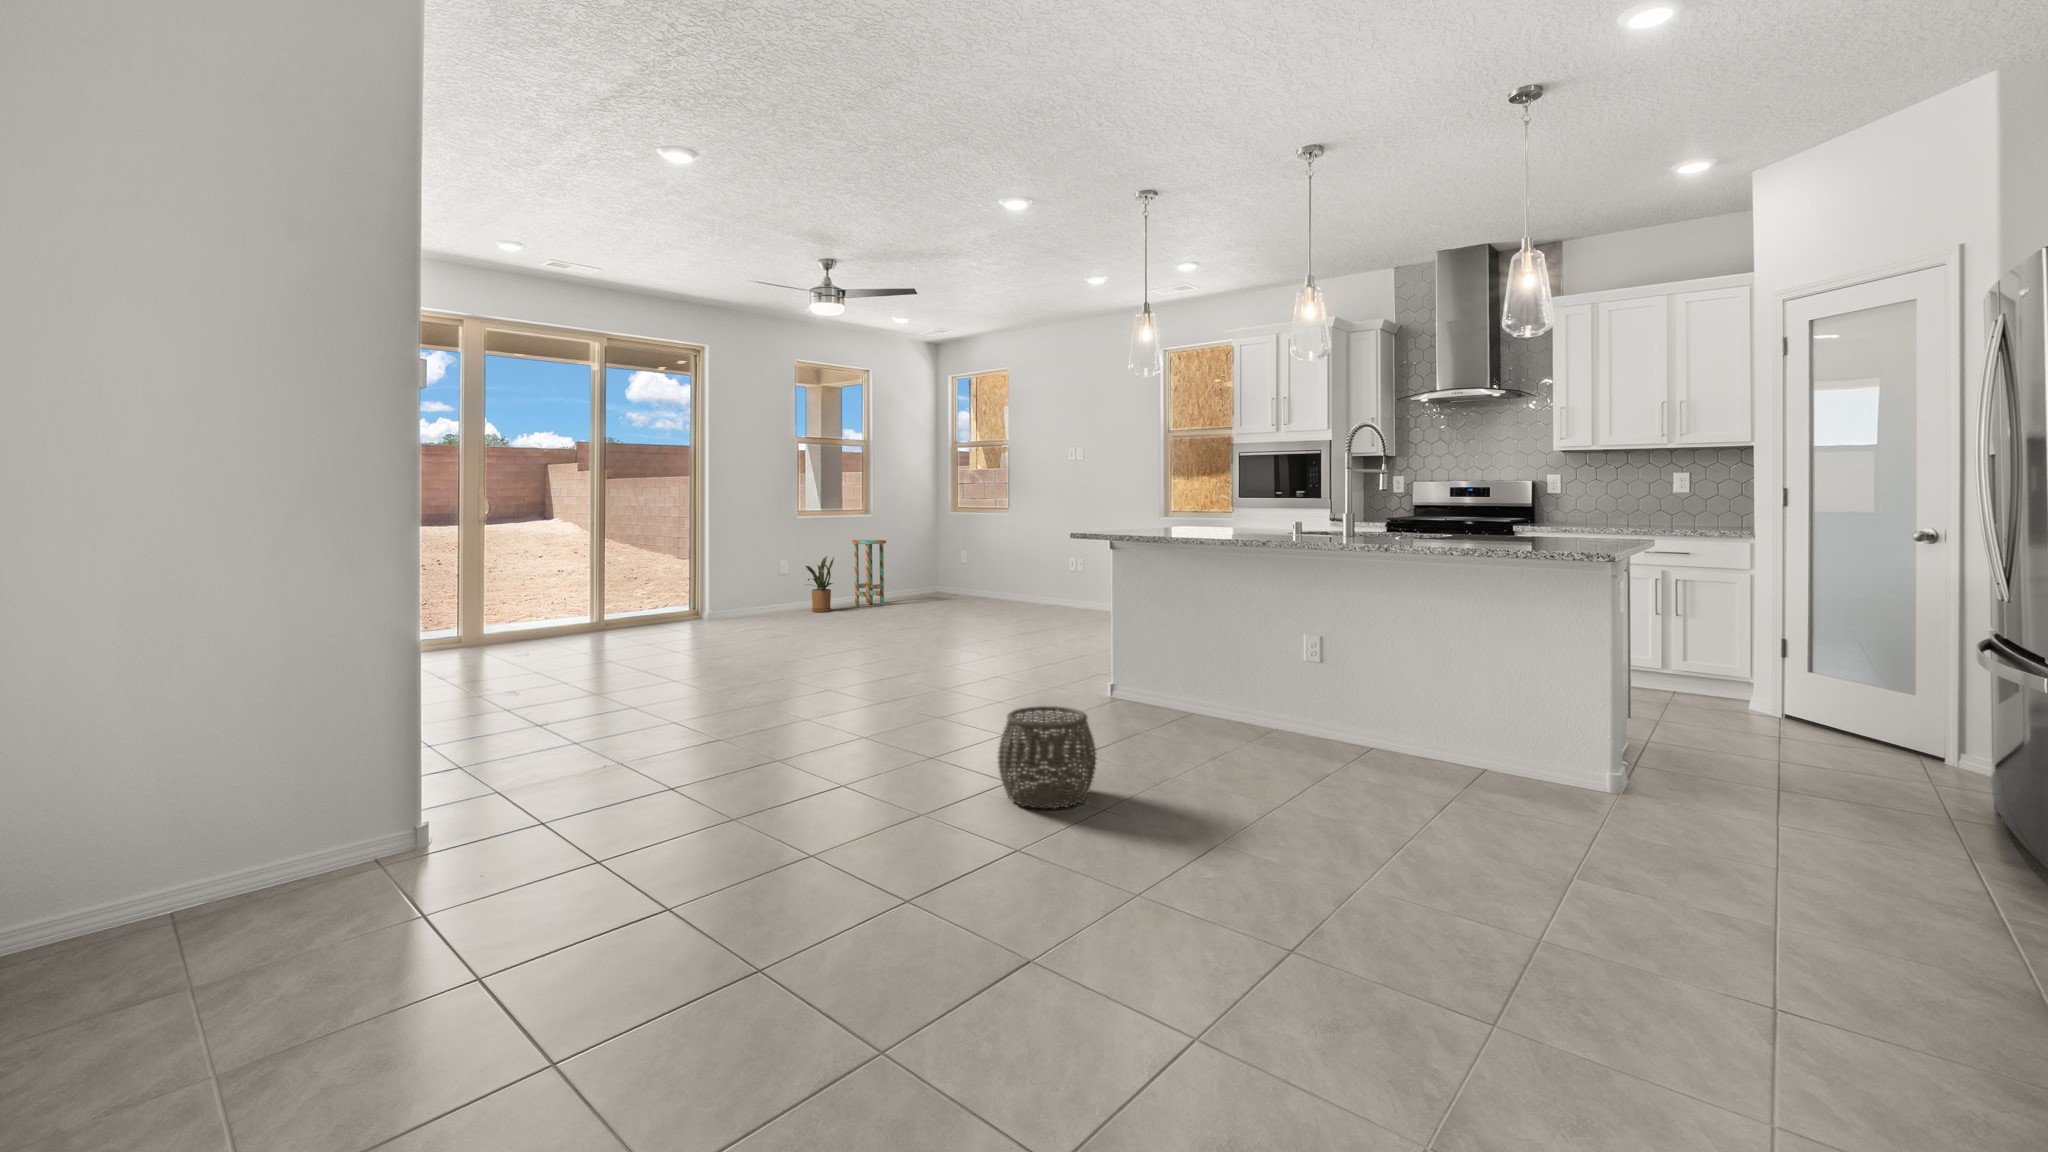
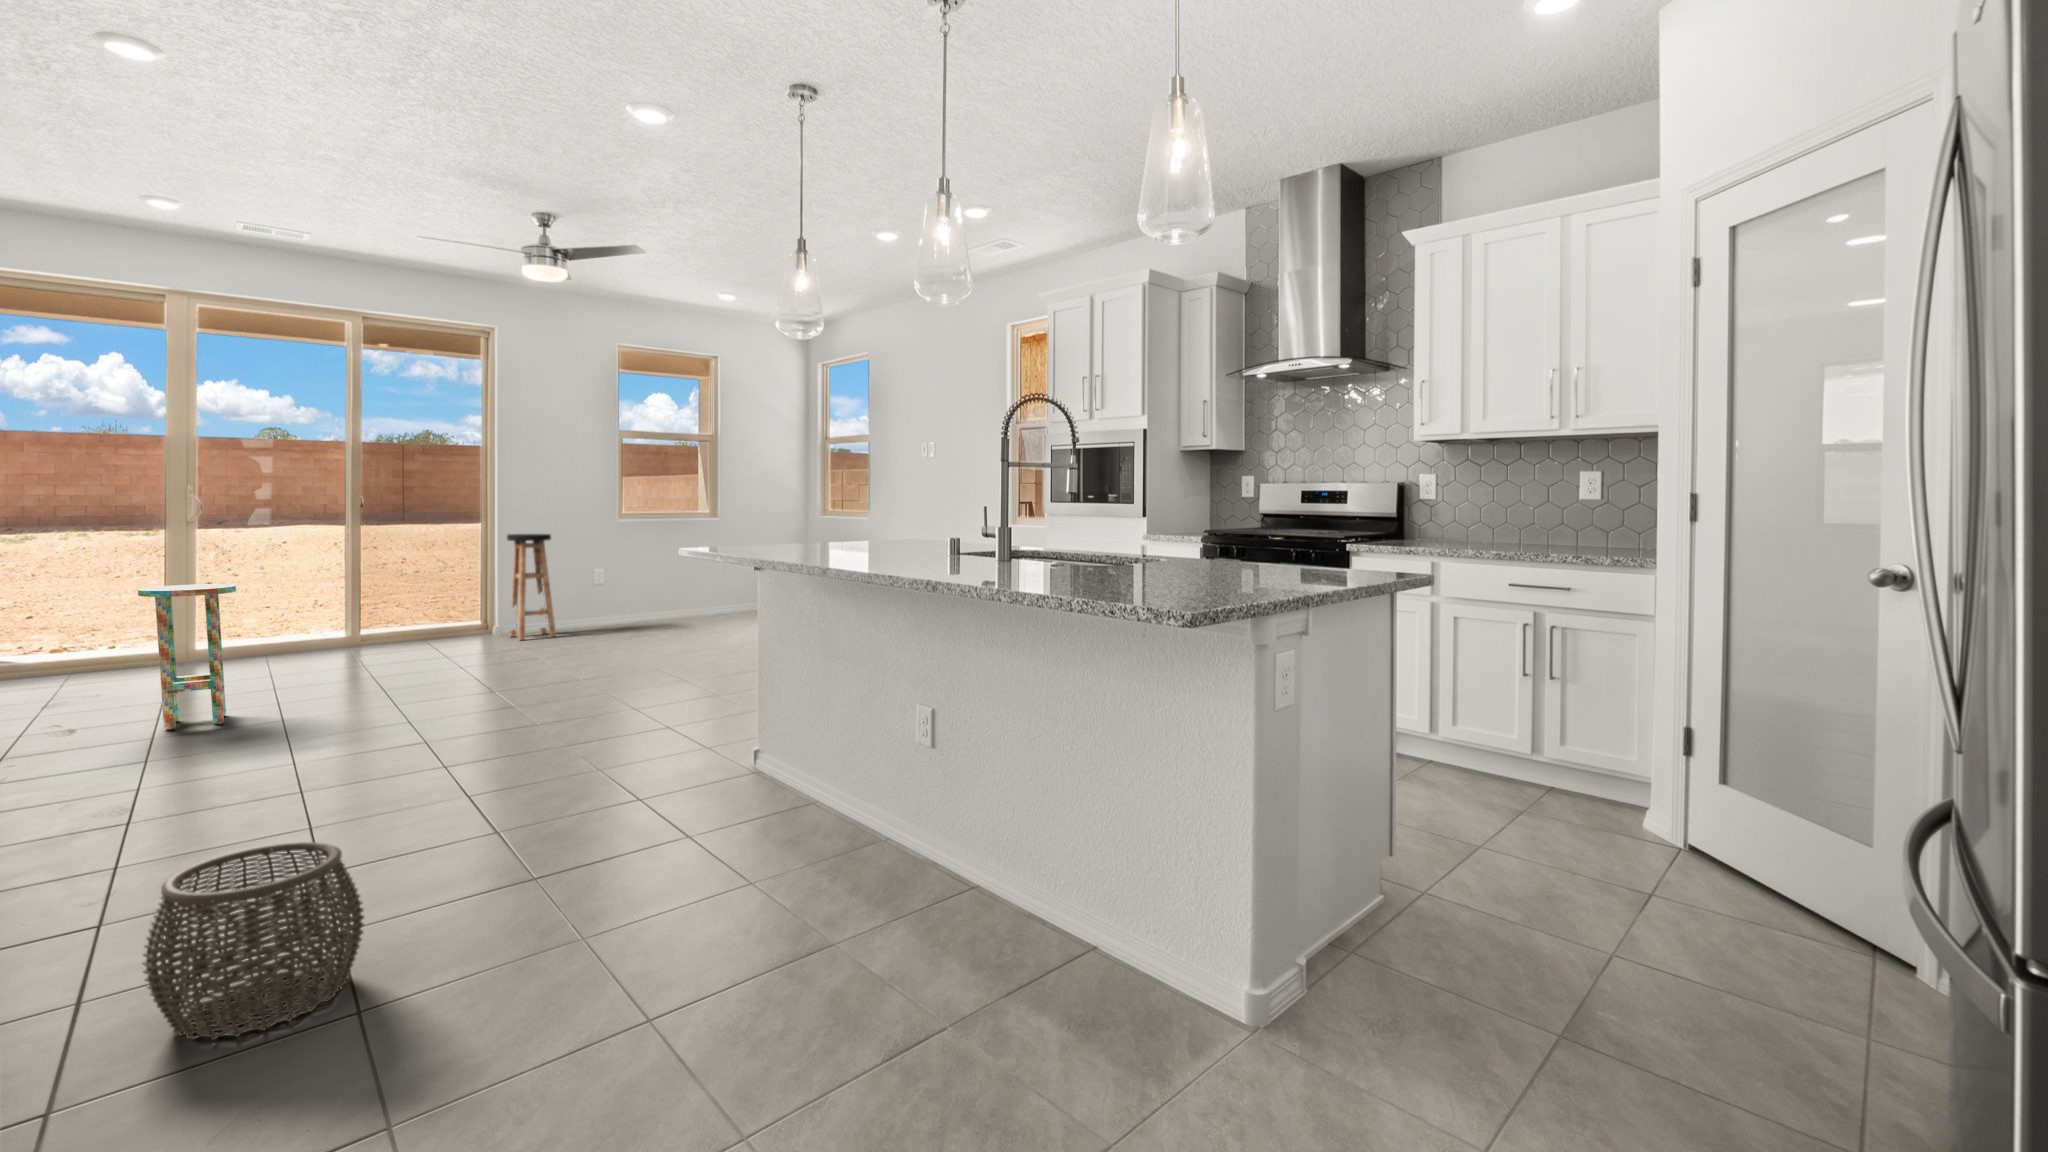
bar stool: none [717,528,759,622] -> present [507,534,556,640]
side table: present [852,540,886,607] -> present [138,584,236,730]
house plant: present [806,556,834,612] -> none [616,565,668,629]

